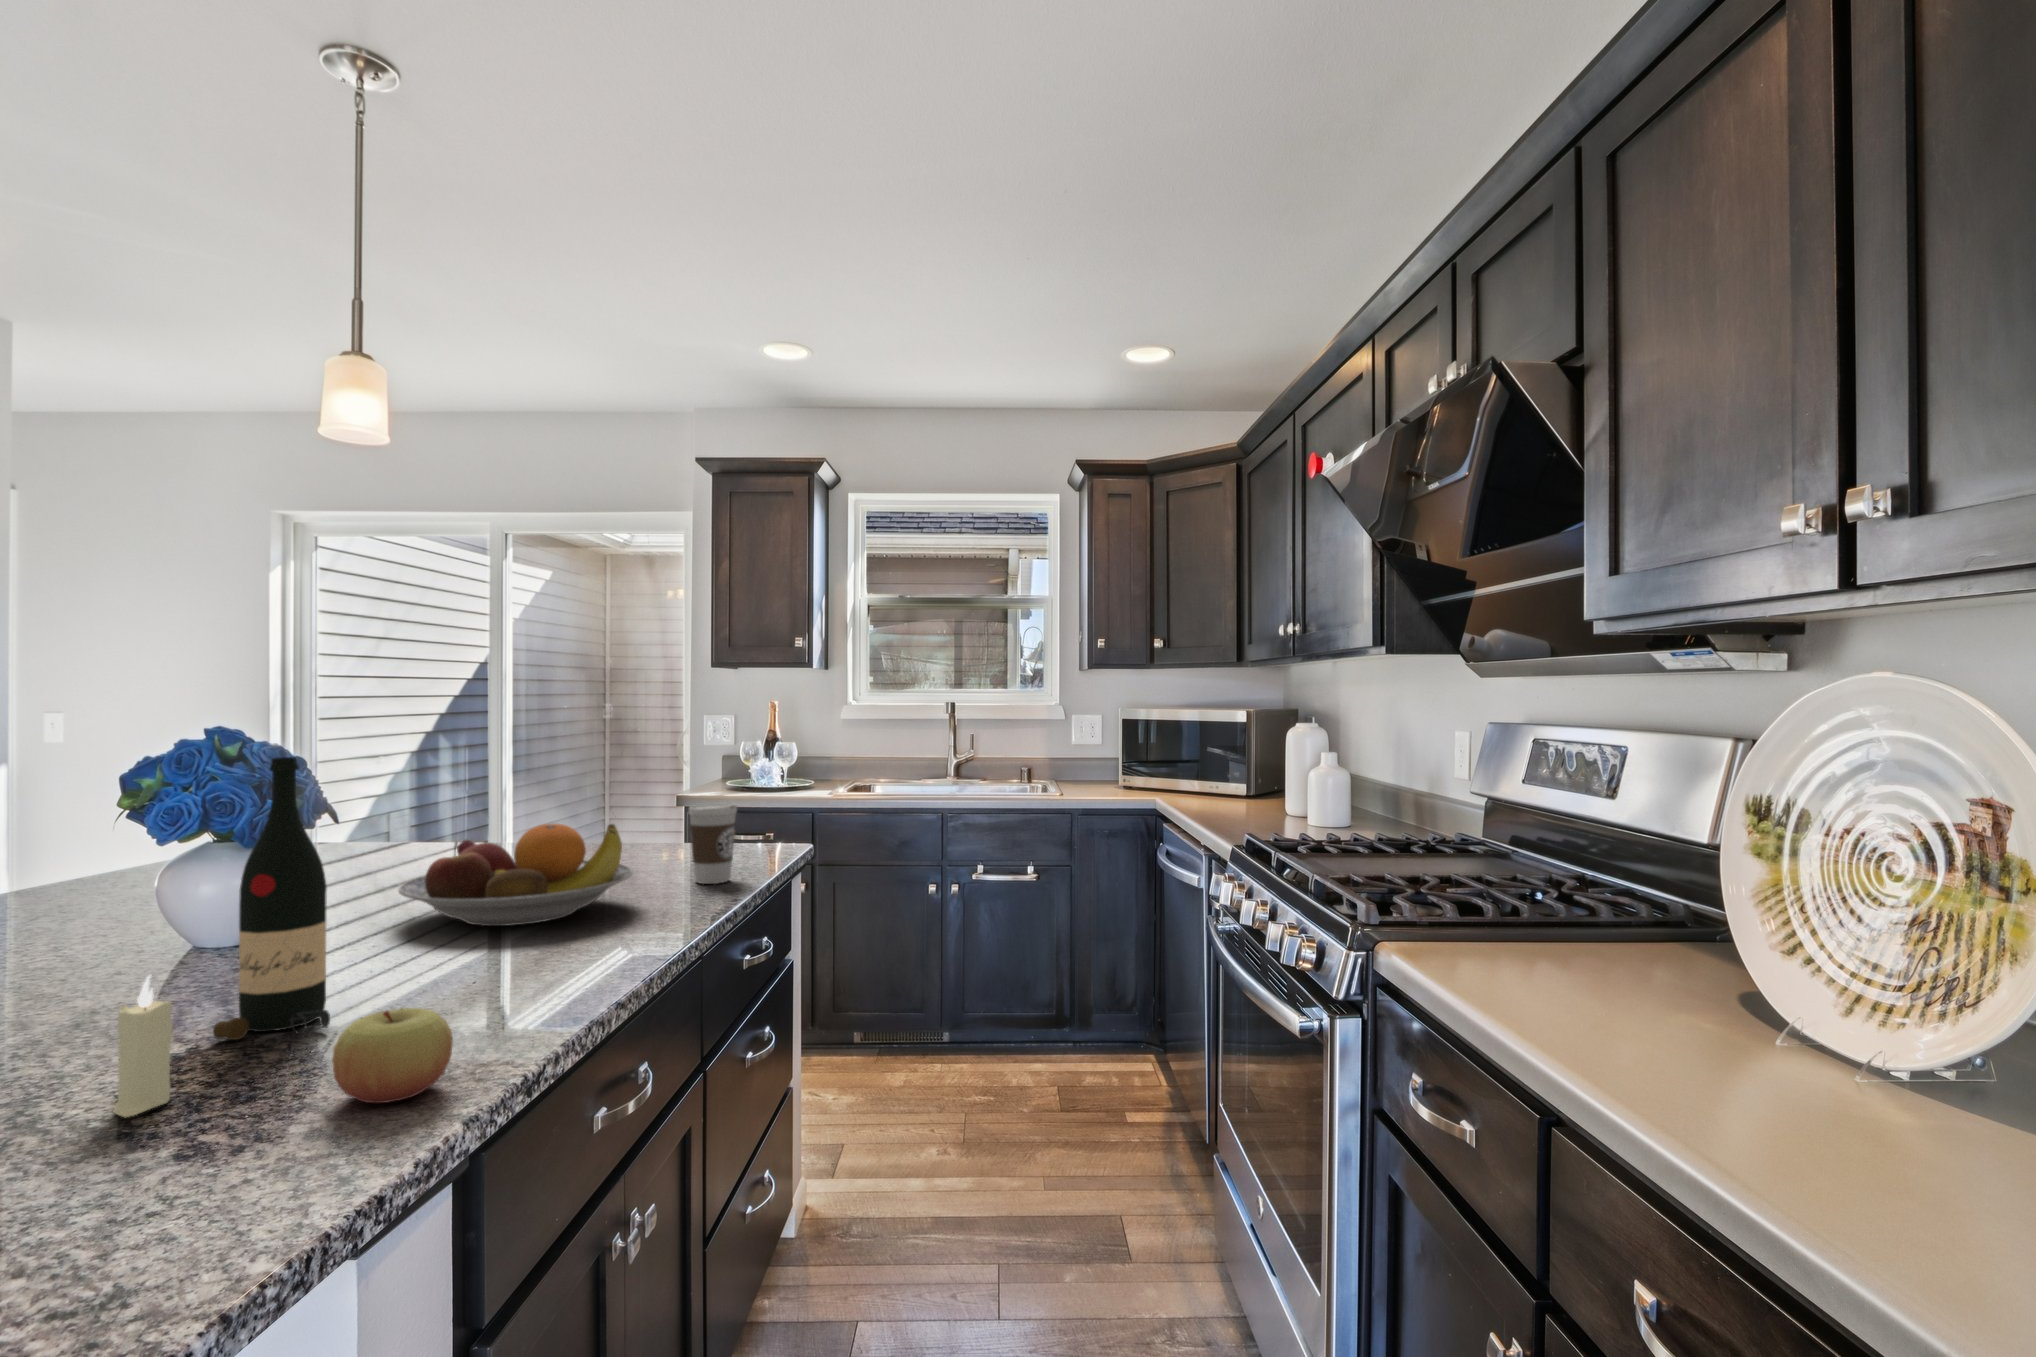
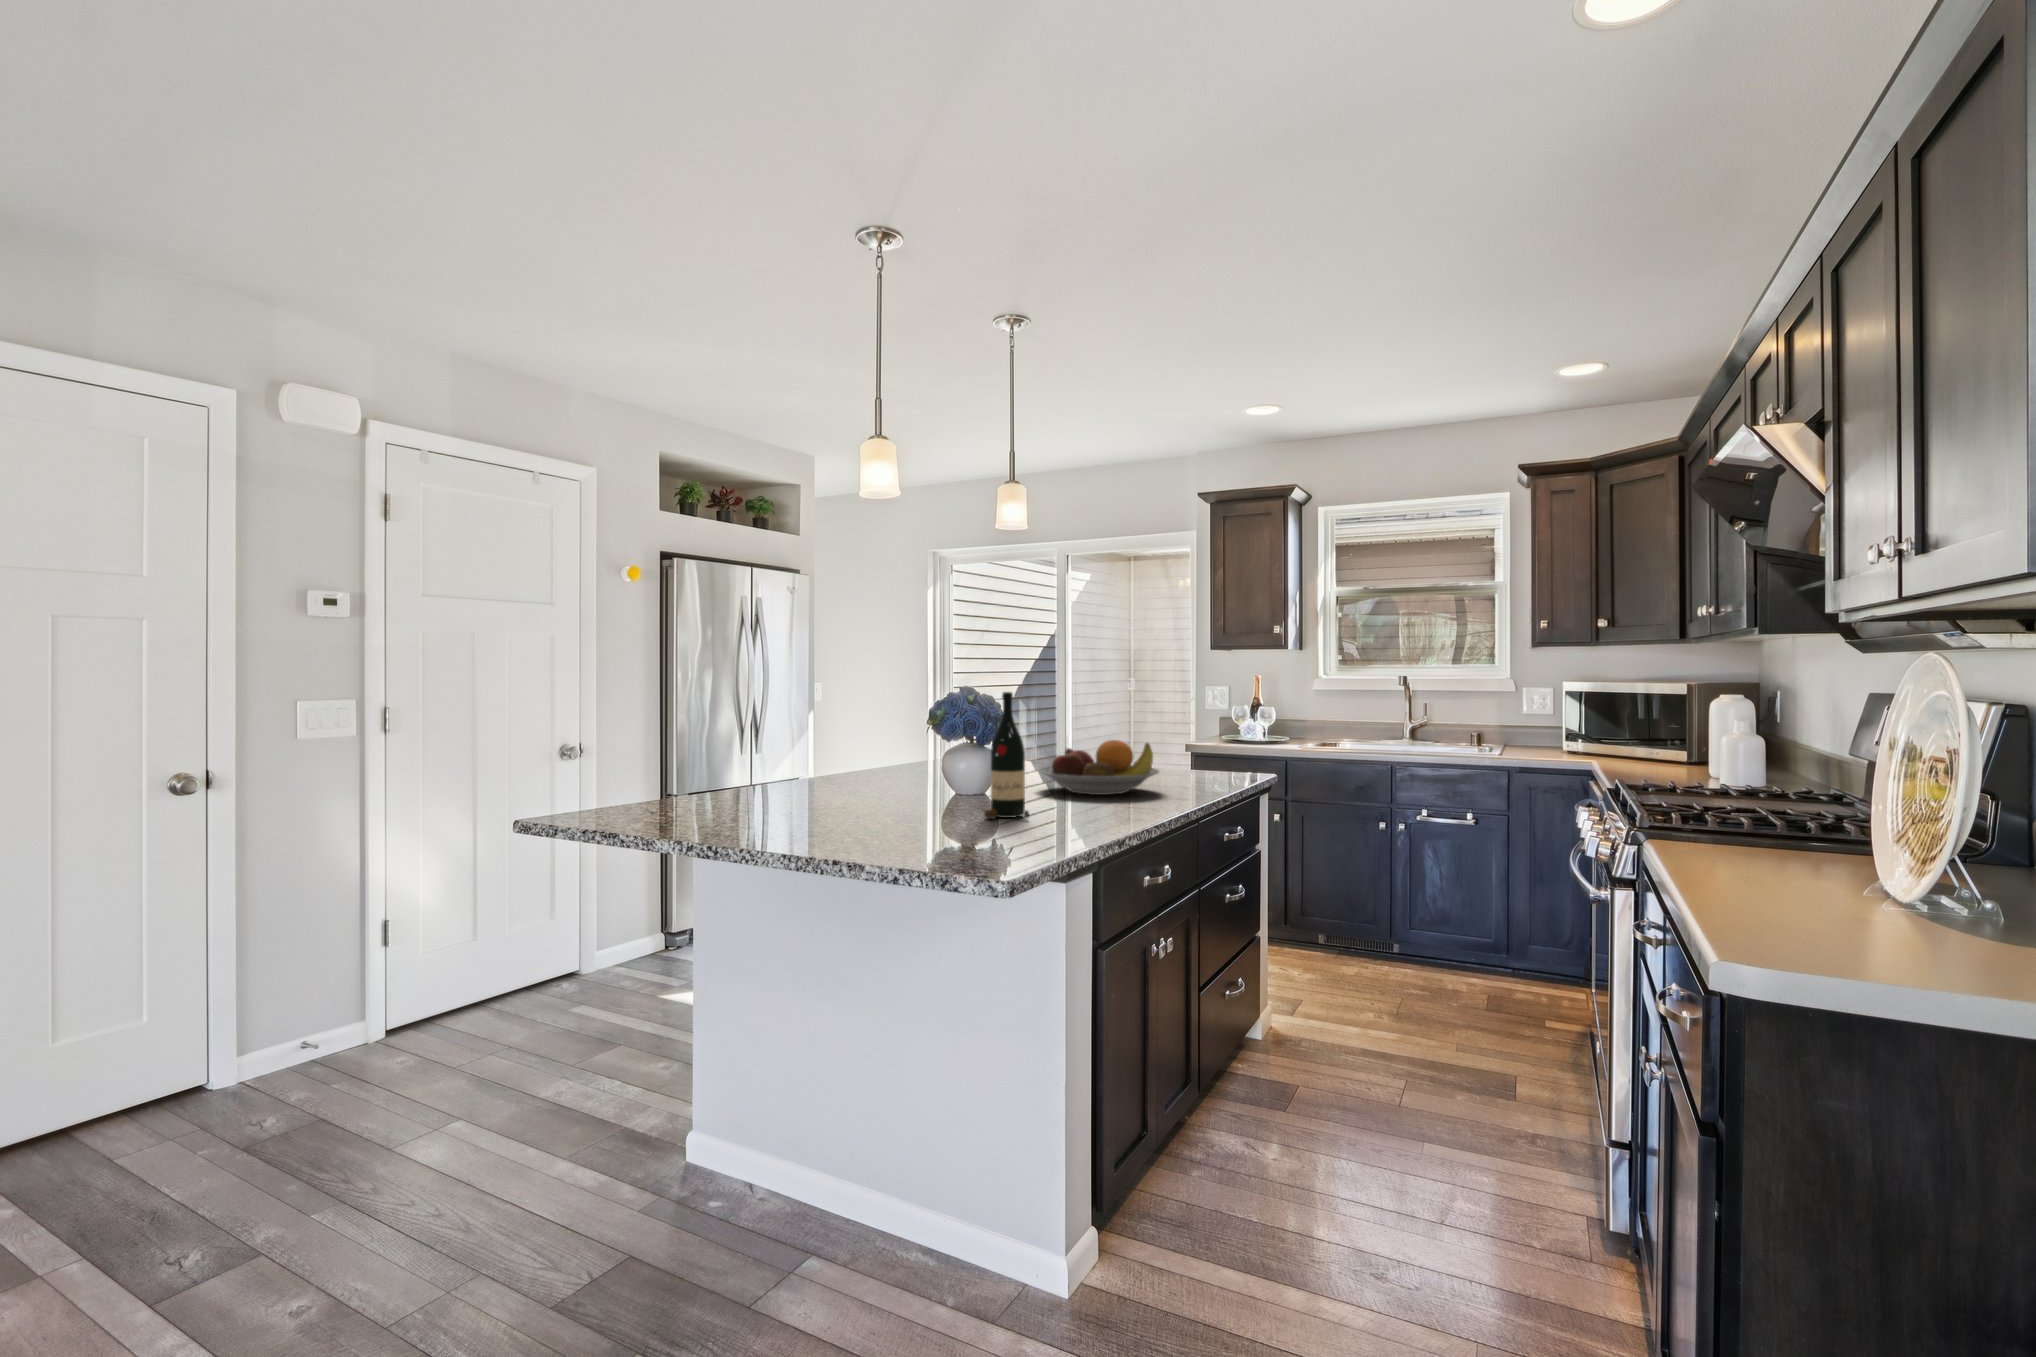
coffee cup: present [689,804,737,884] -> none [1192,737,1222,786]
candle: present [114,975,172,1118] -> none [963,777,982,833]
apple: present [332,1008,453,1103] -> none [1042,800,1088,839]

